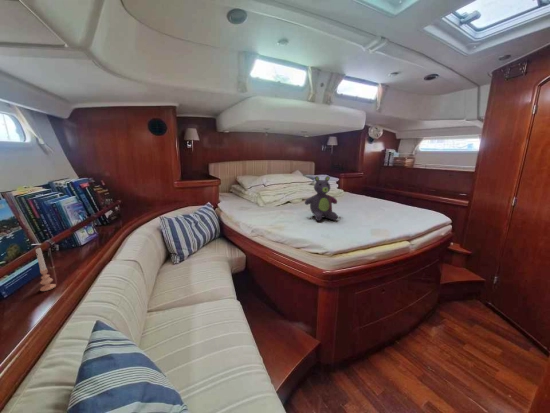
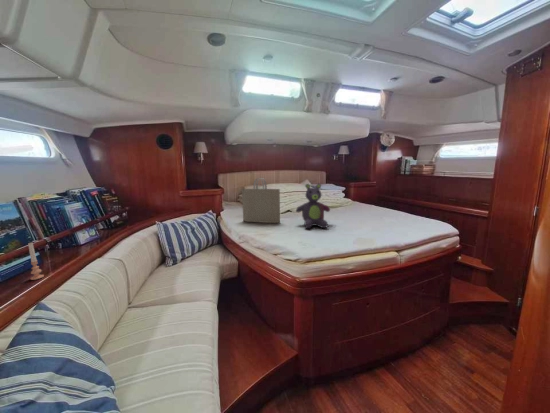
tote bag: none [247,170,288,215] -> present [242,179,280,223]

